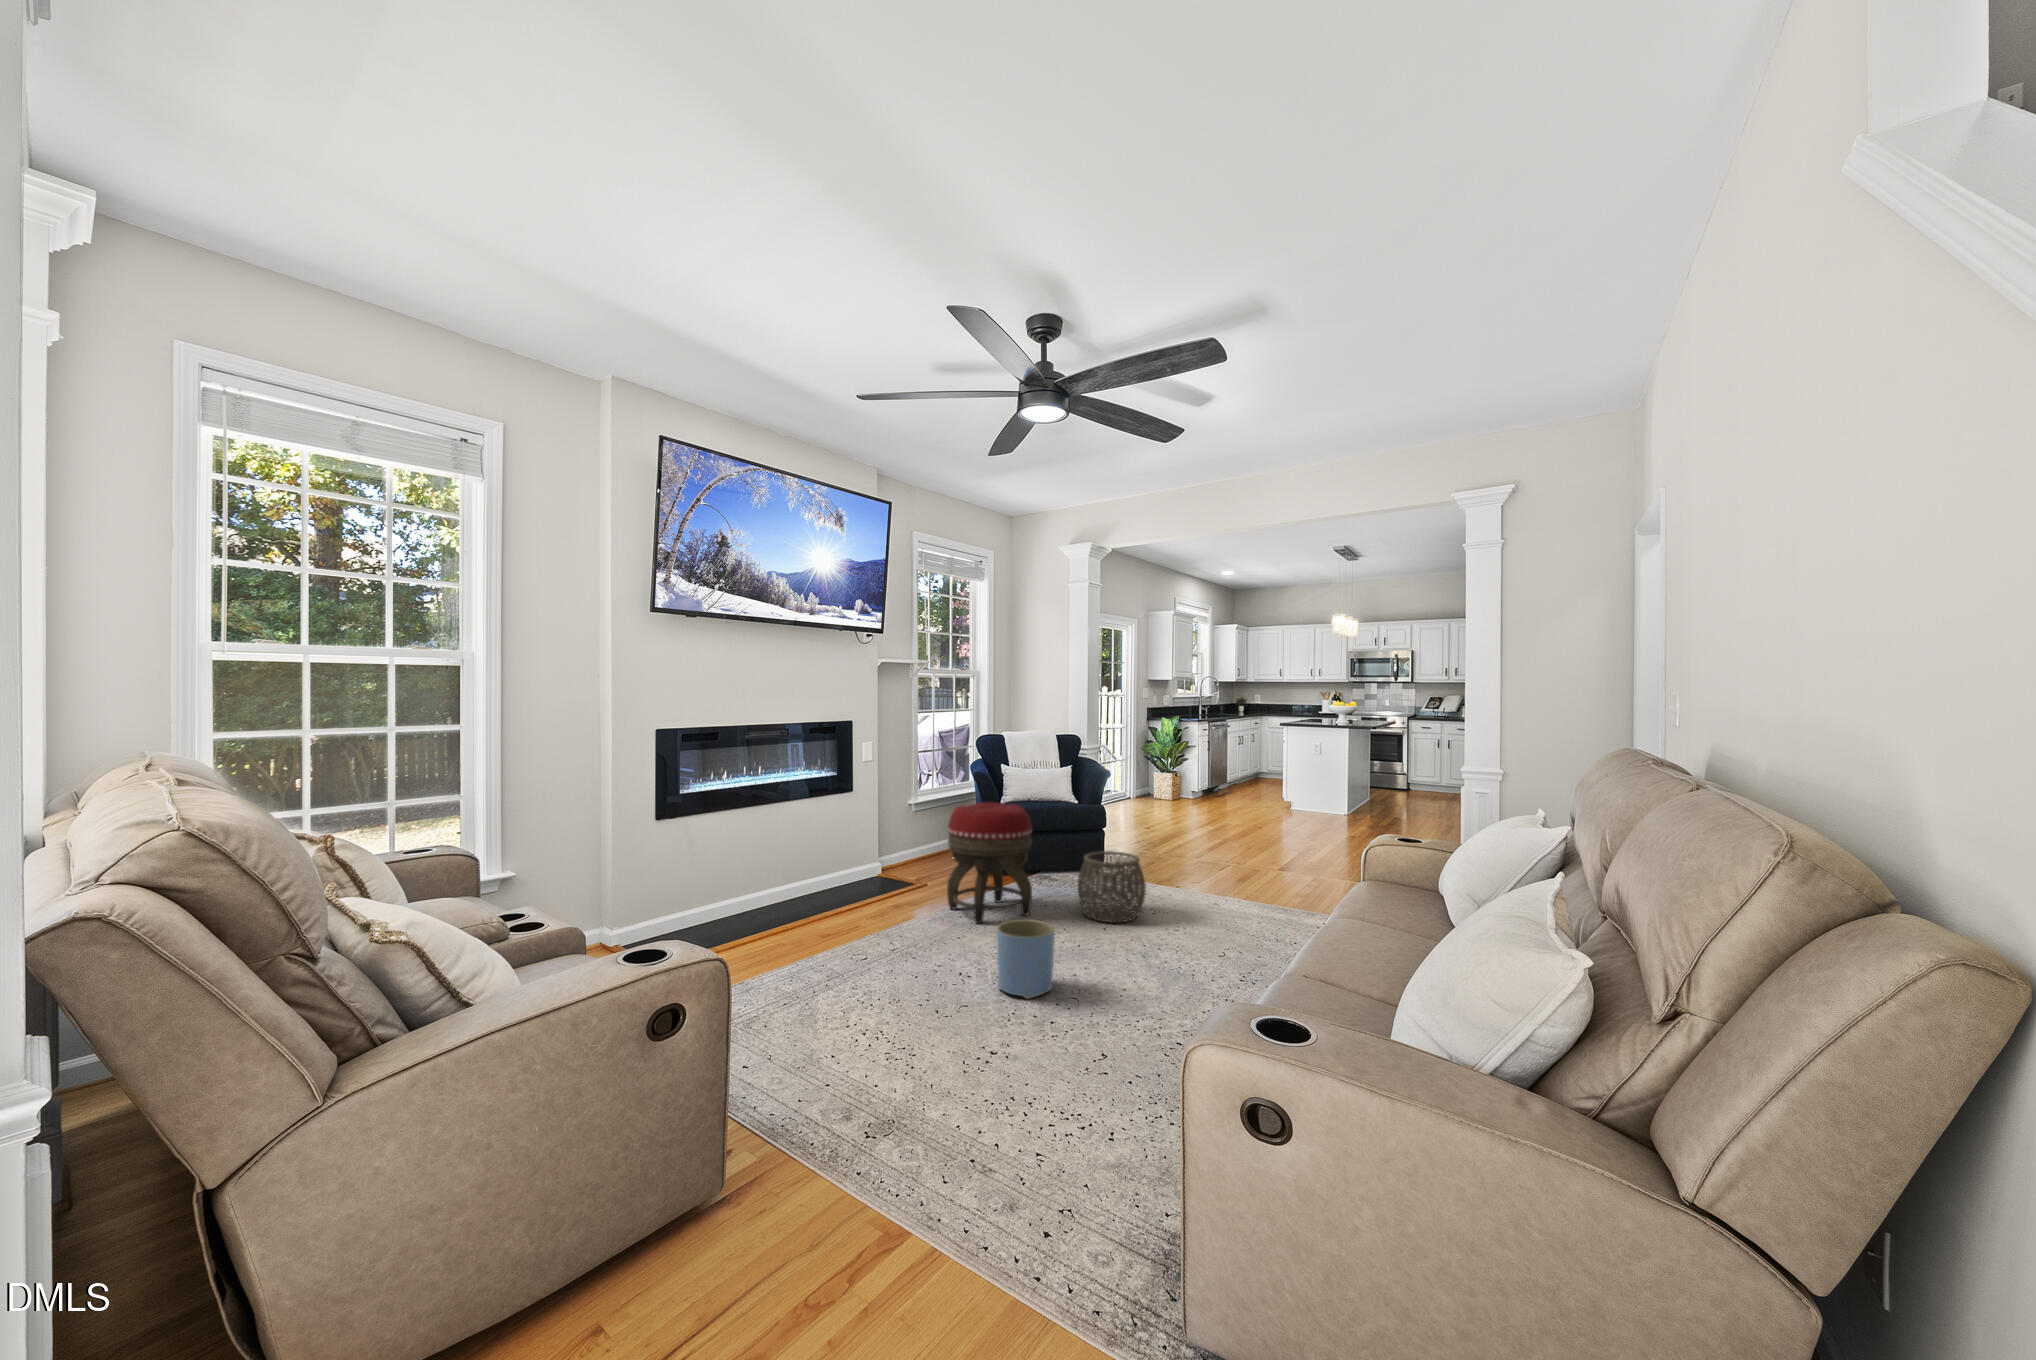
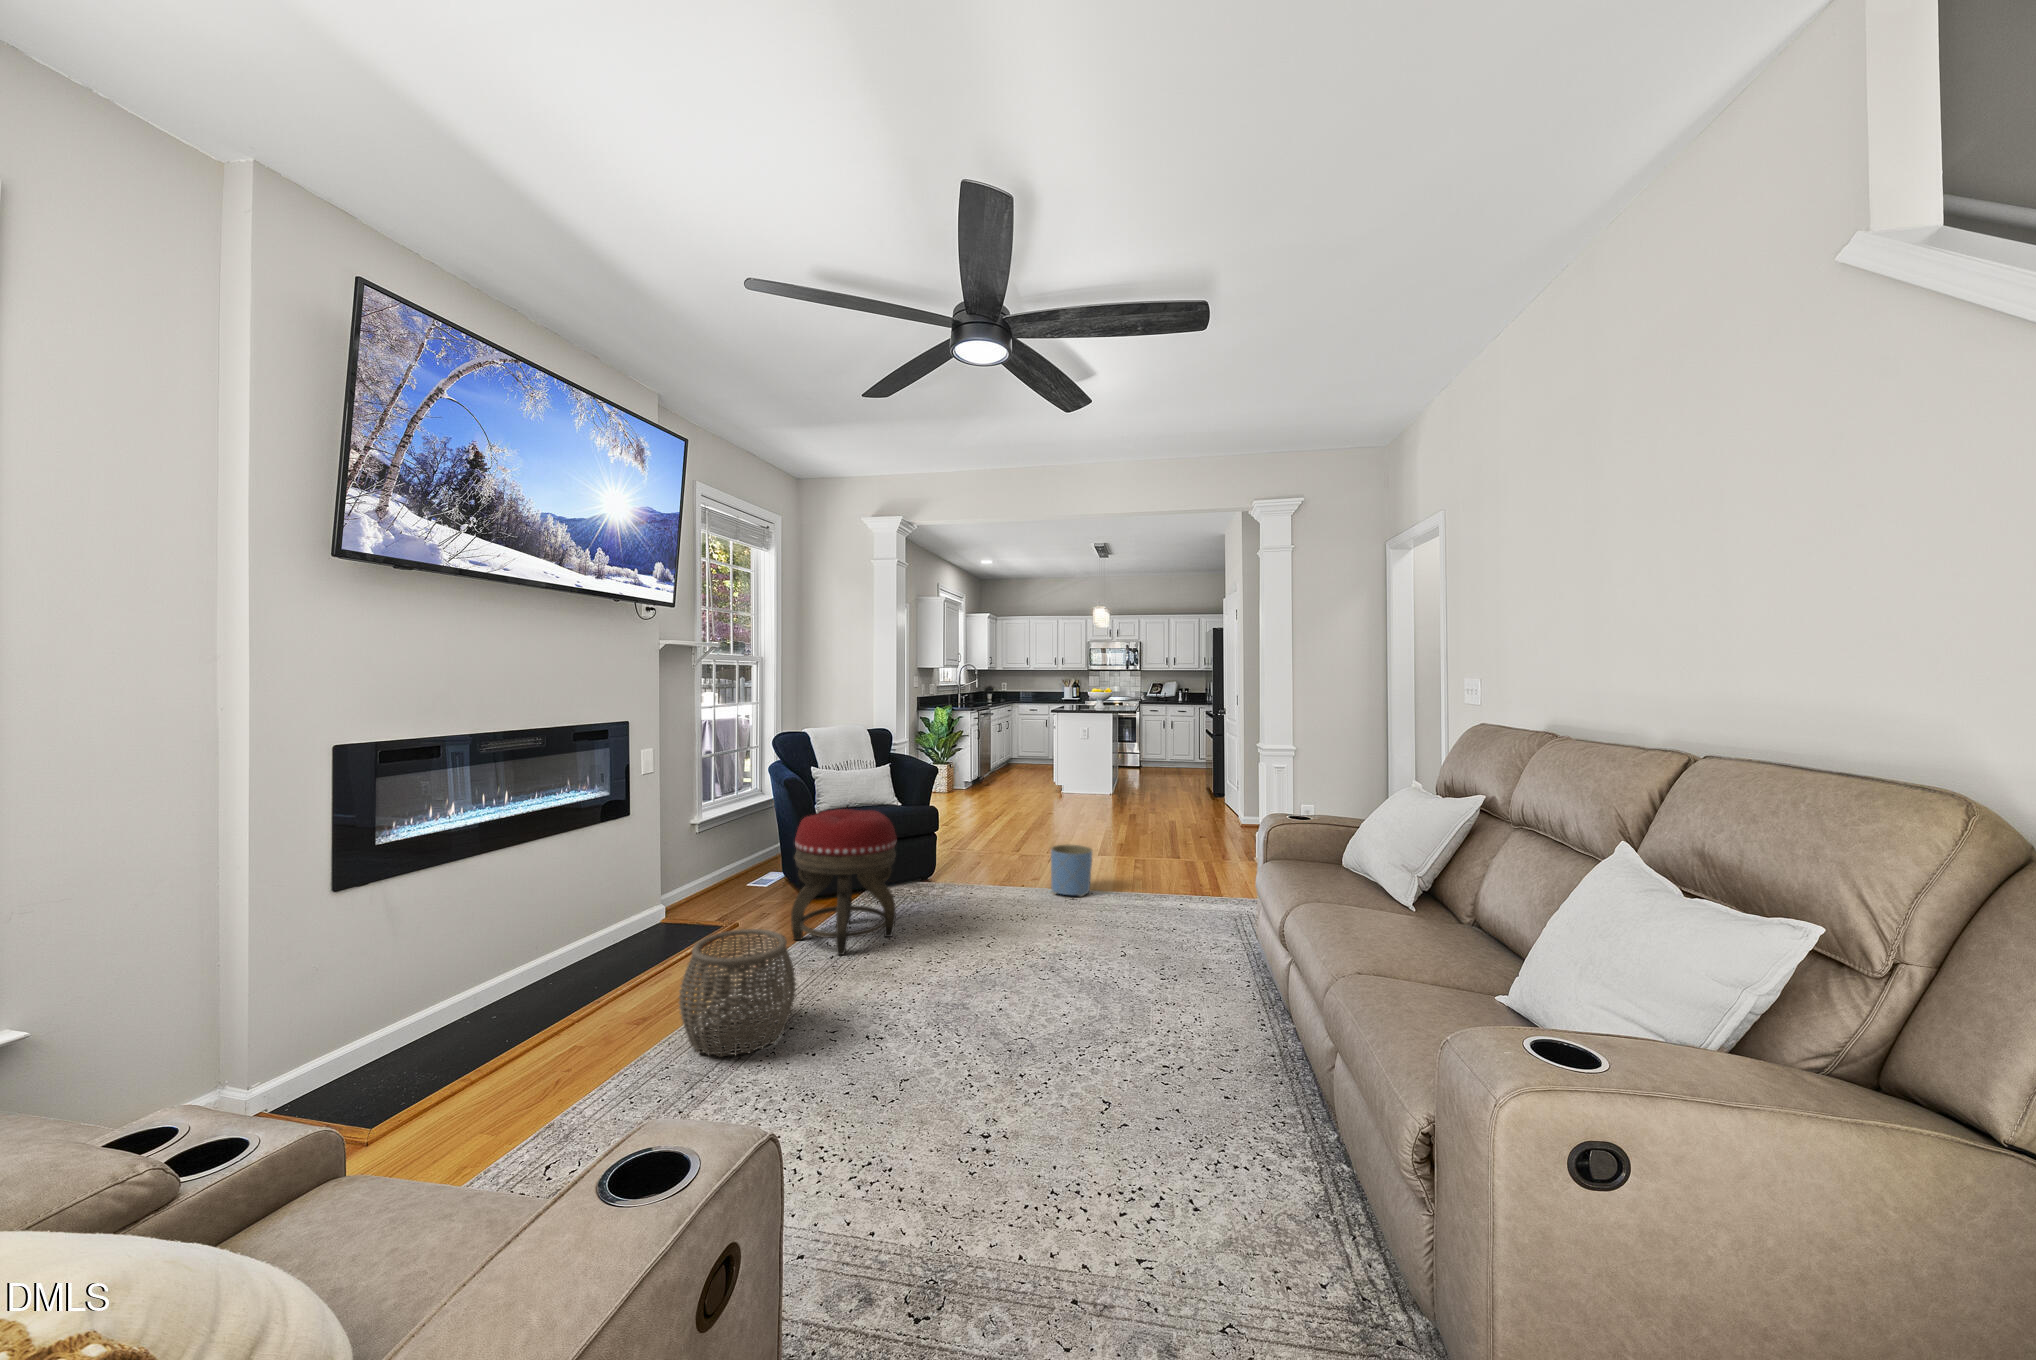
woven basket: present [1077,851,1146,923] -> present [679,929,796,1057]
planter: present [996,919,1055,999] -> present [1051,845,1092,897]

